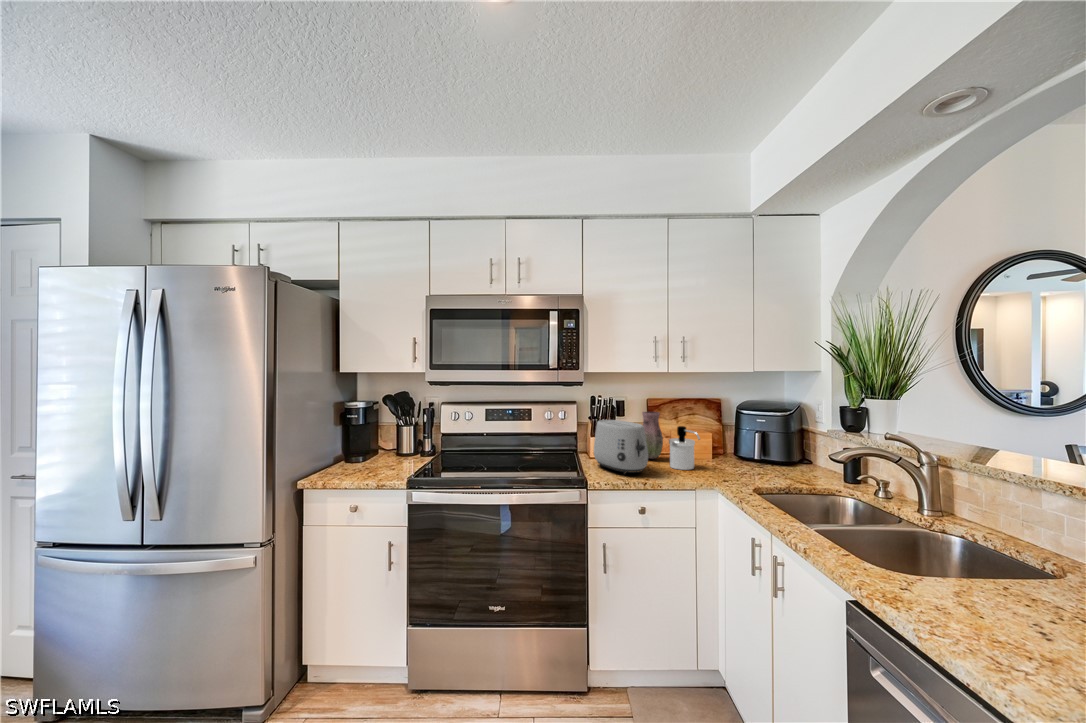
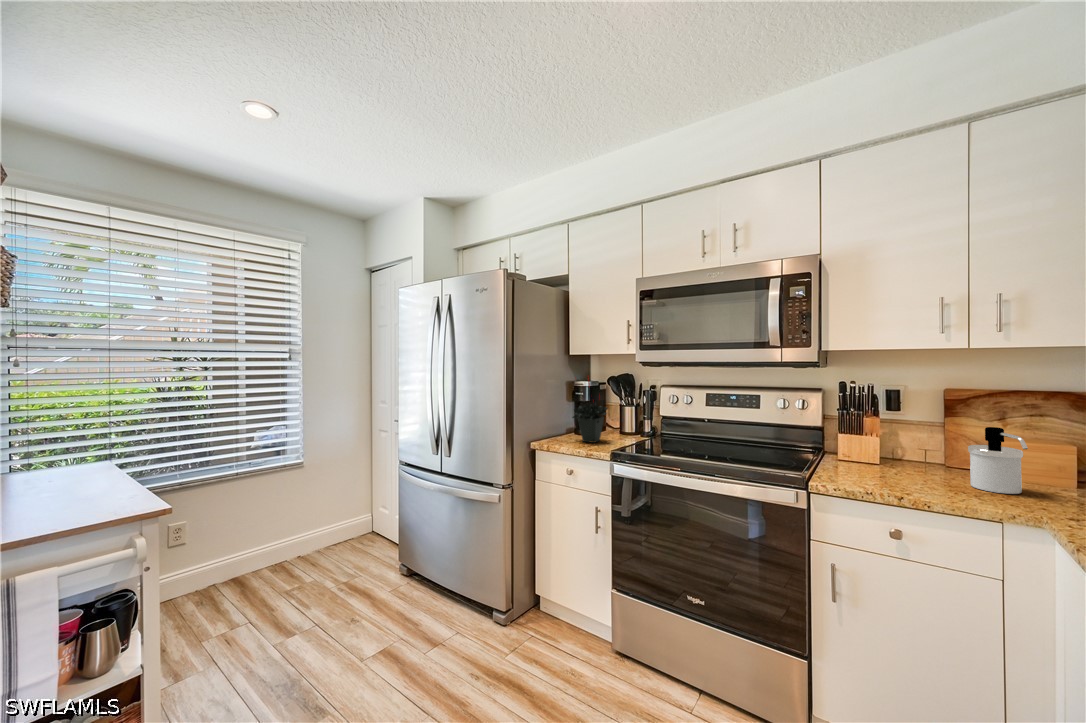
potted plant: none [352,397,394,471] -> present [572,378,608,443]
vase: present [642,412,663,459] -> none [920,405,965,473]
toaster: present [594,420,648,474] -> none [834,411,919,484]

